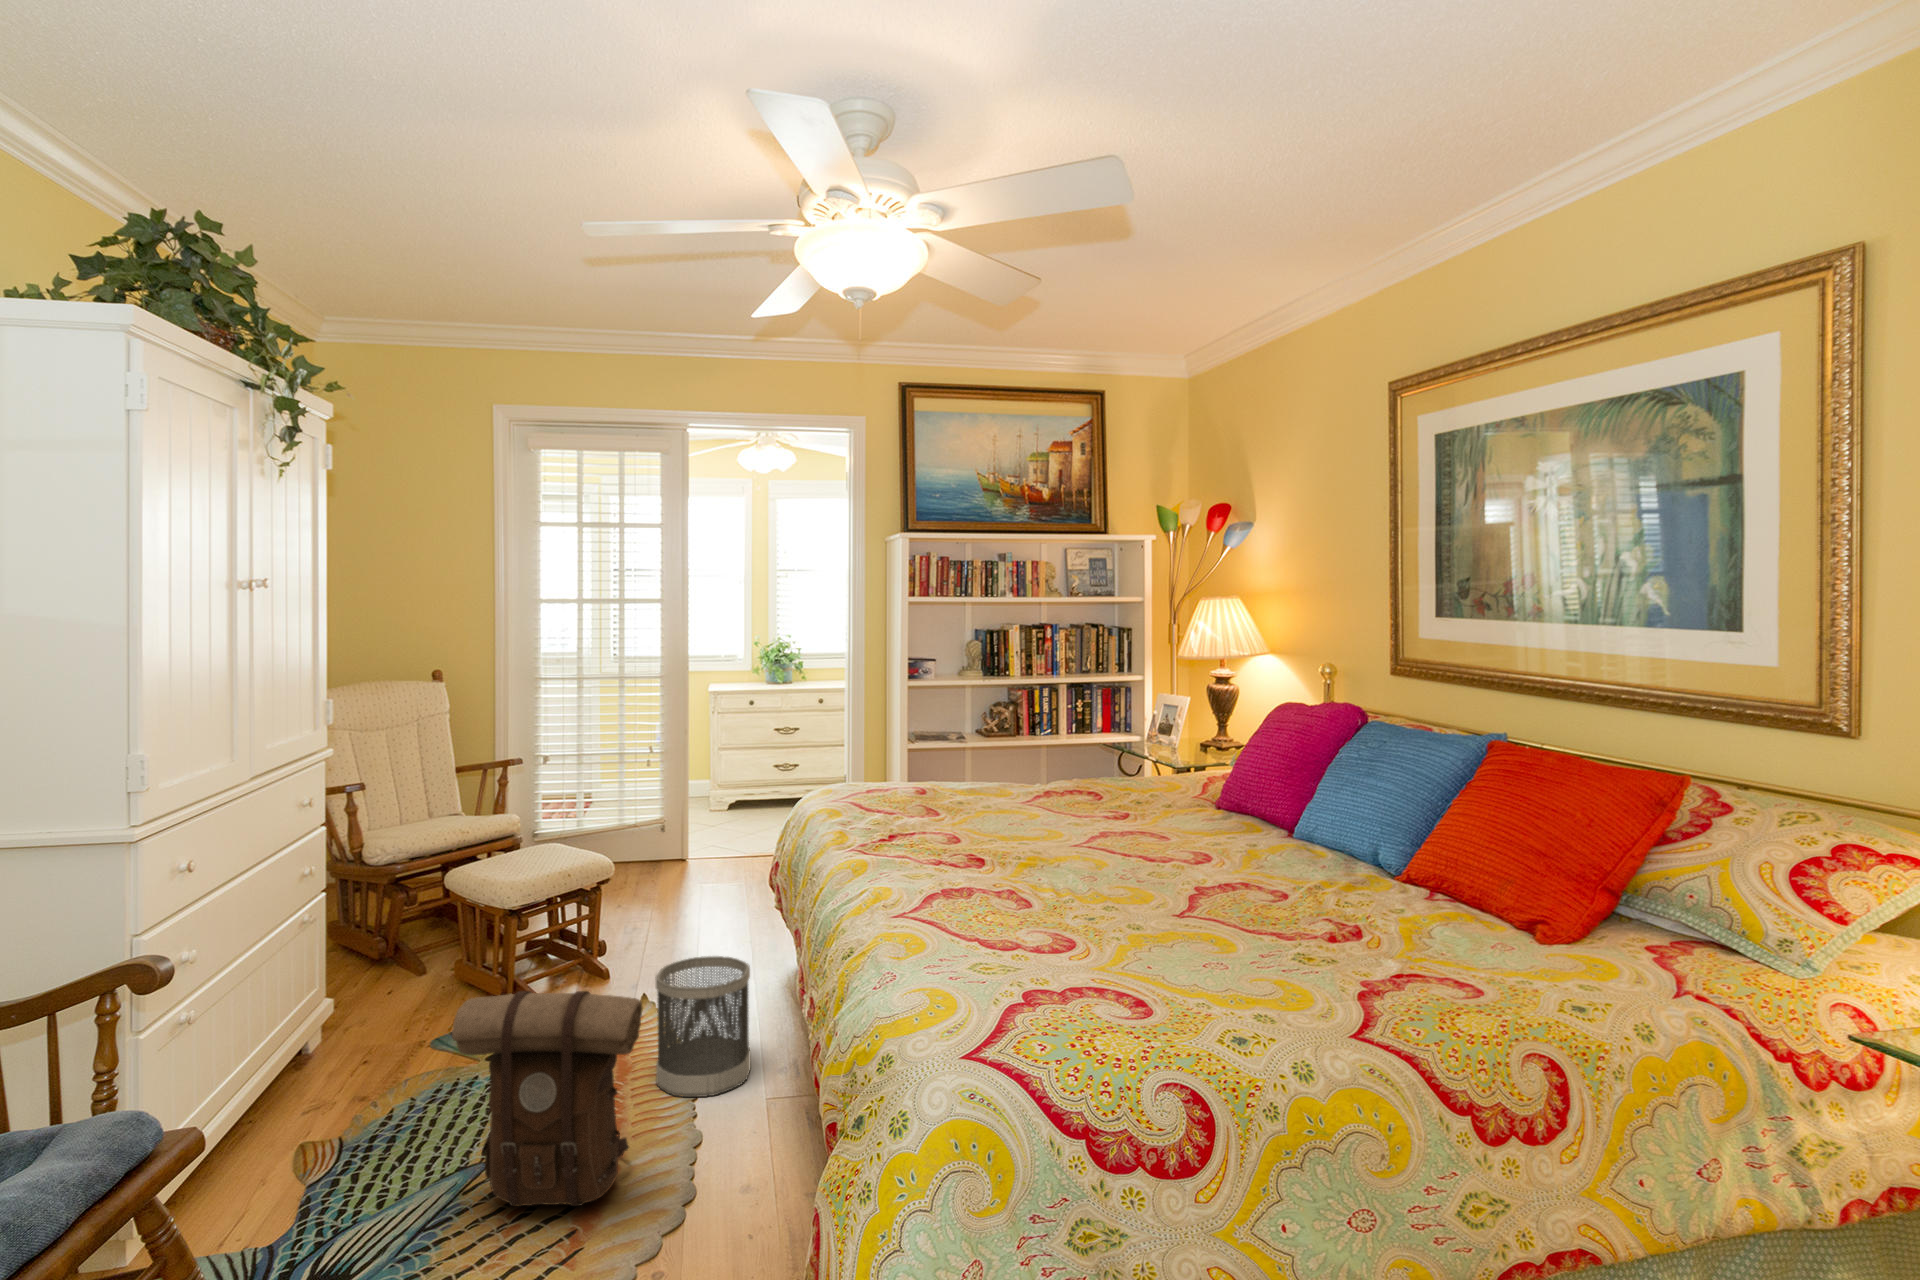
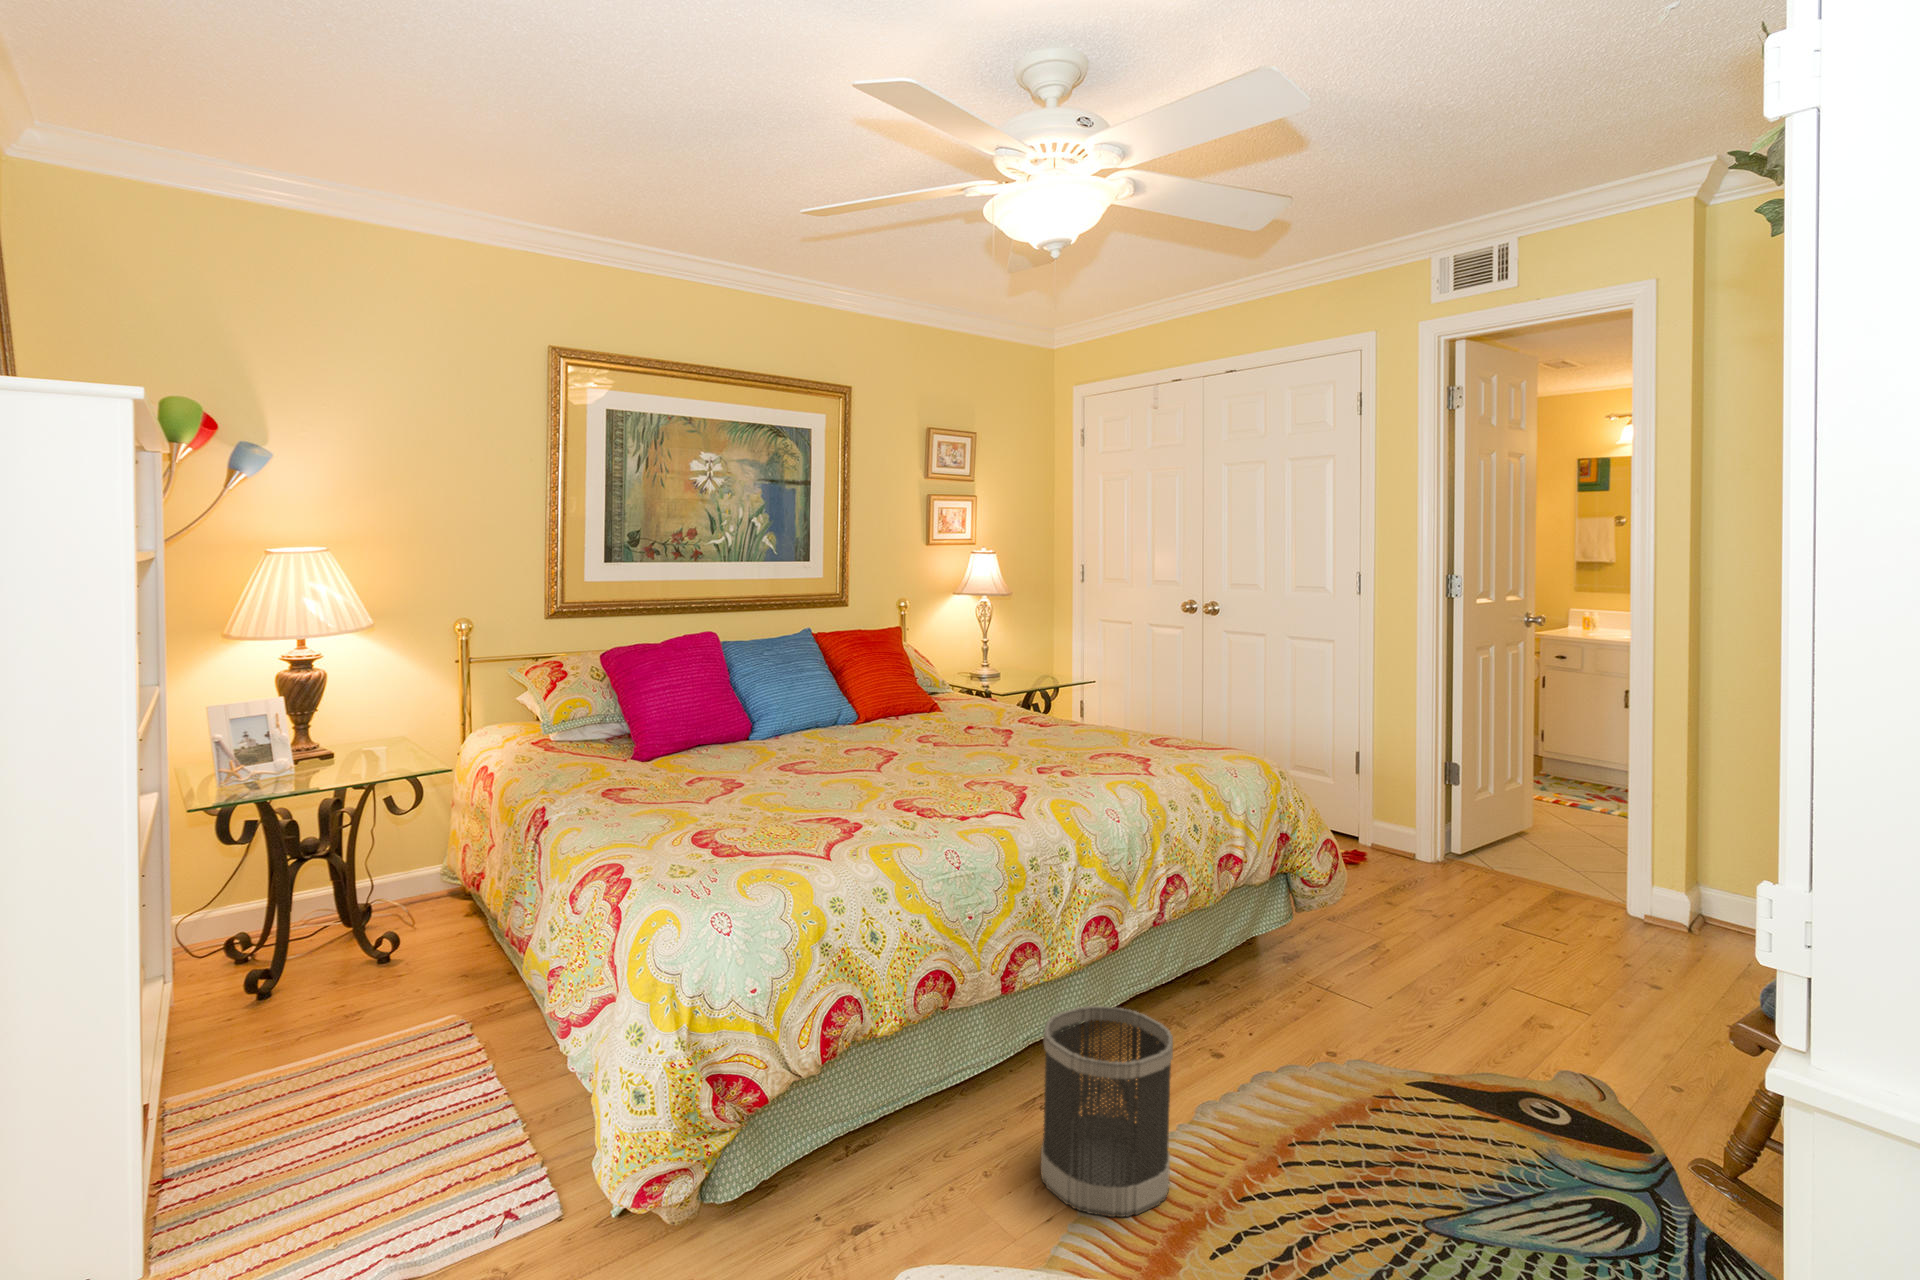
backpack: present [452,991,643,1206] -> none [1284,914,1486,1190]

